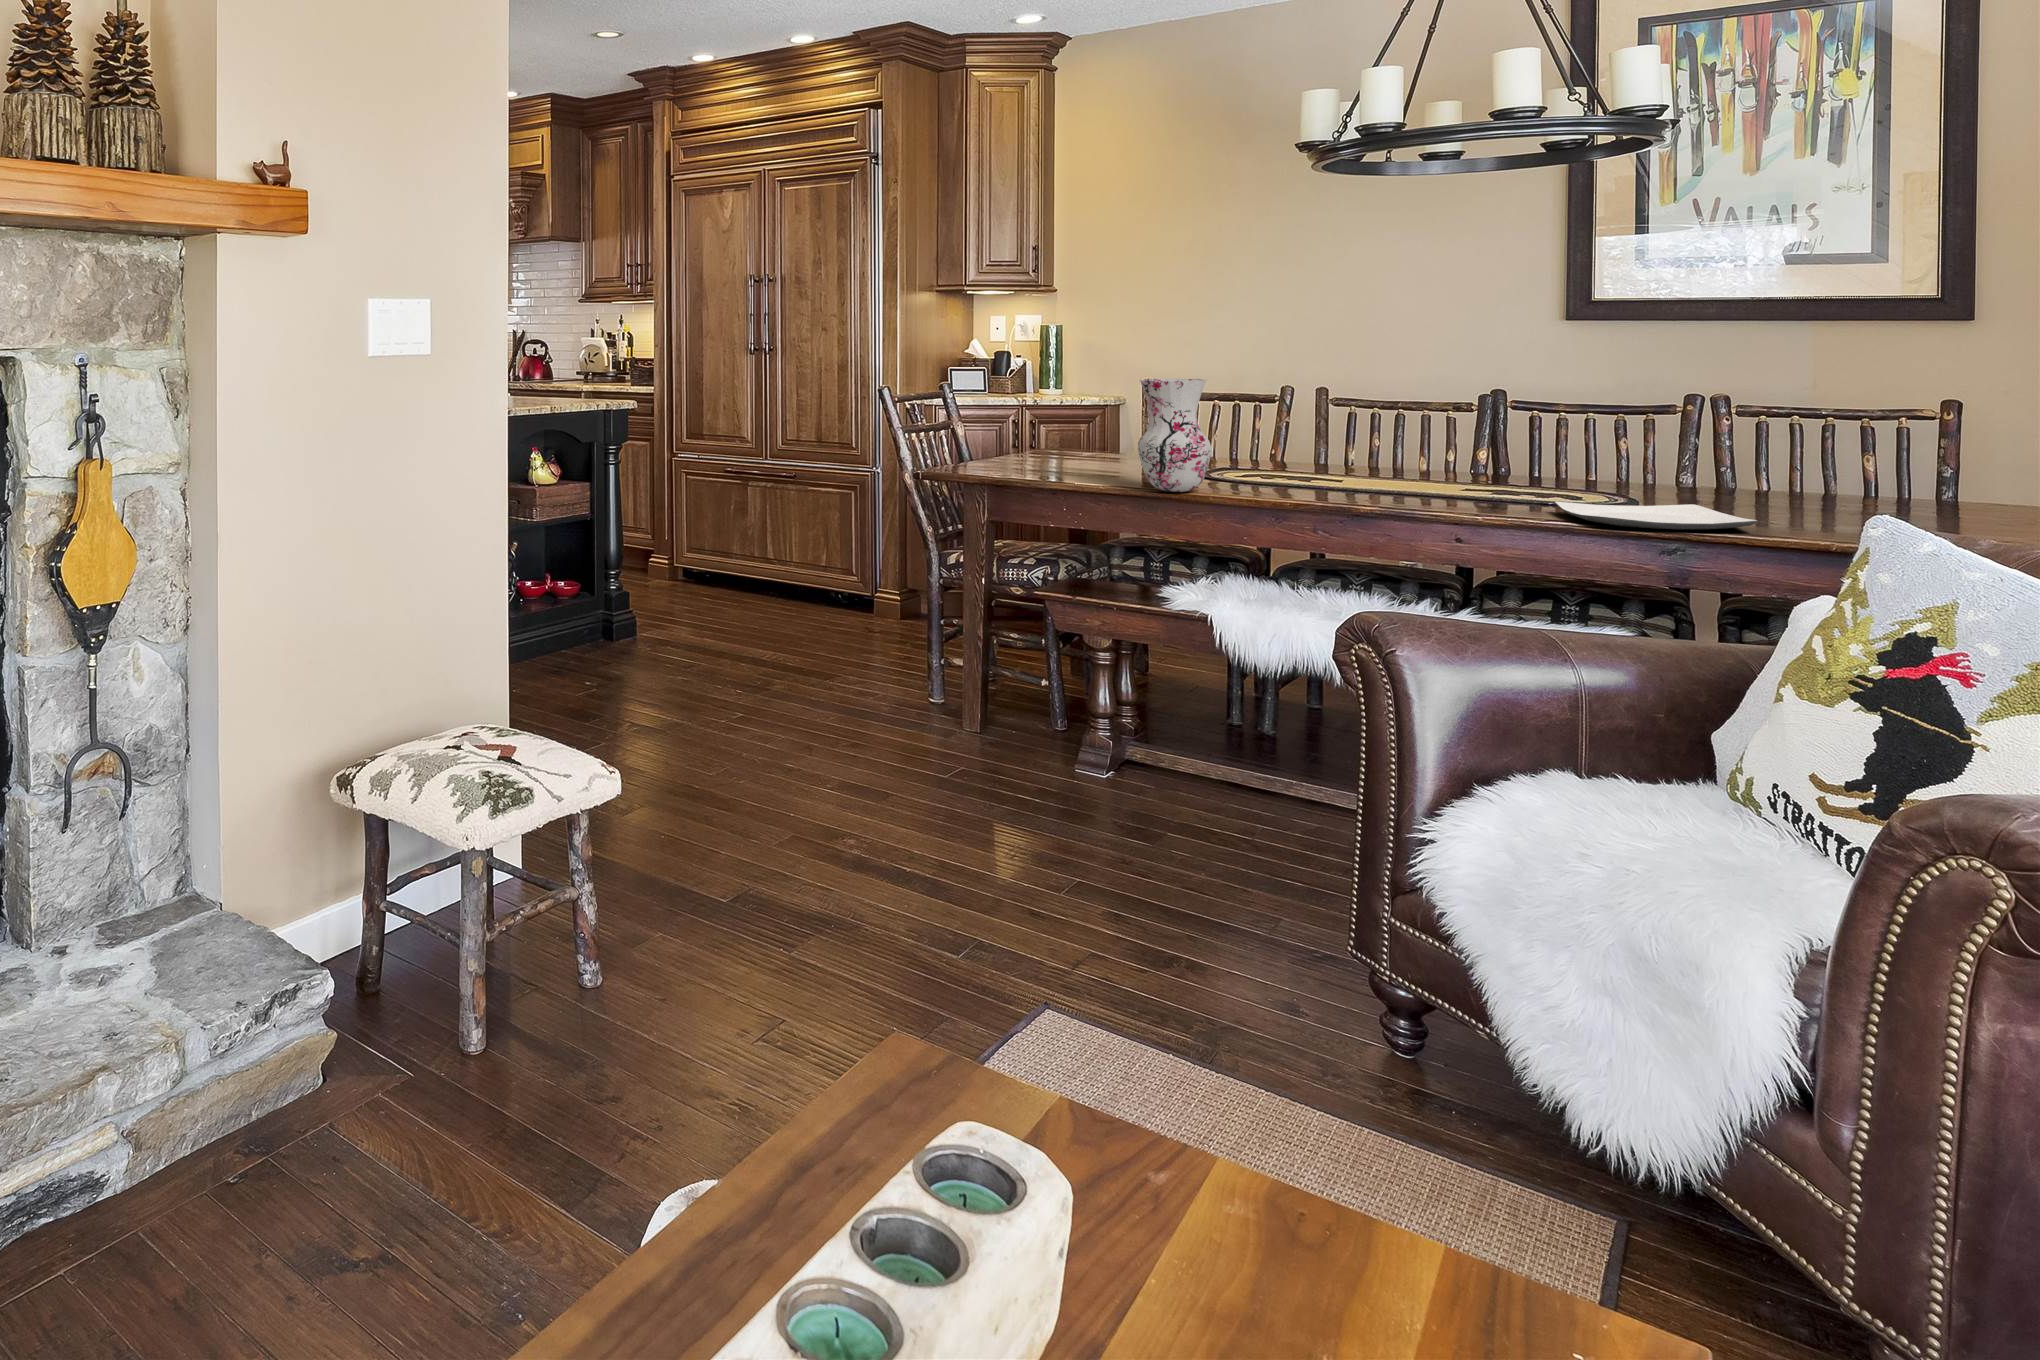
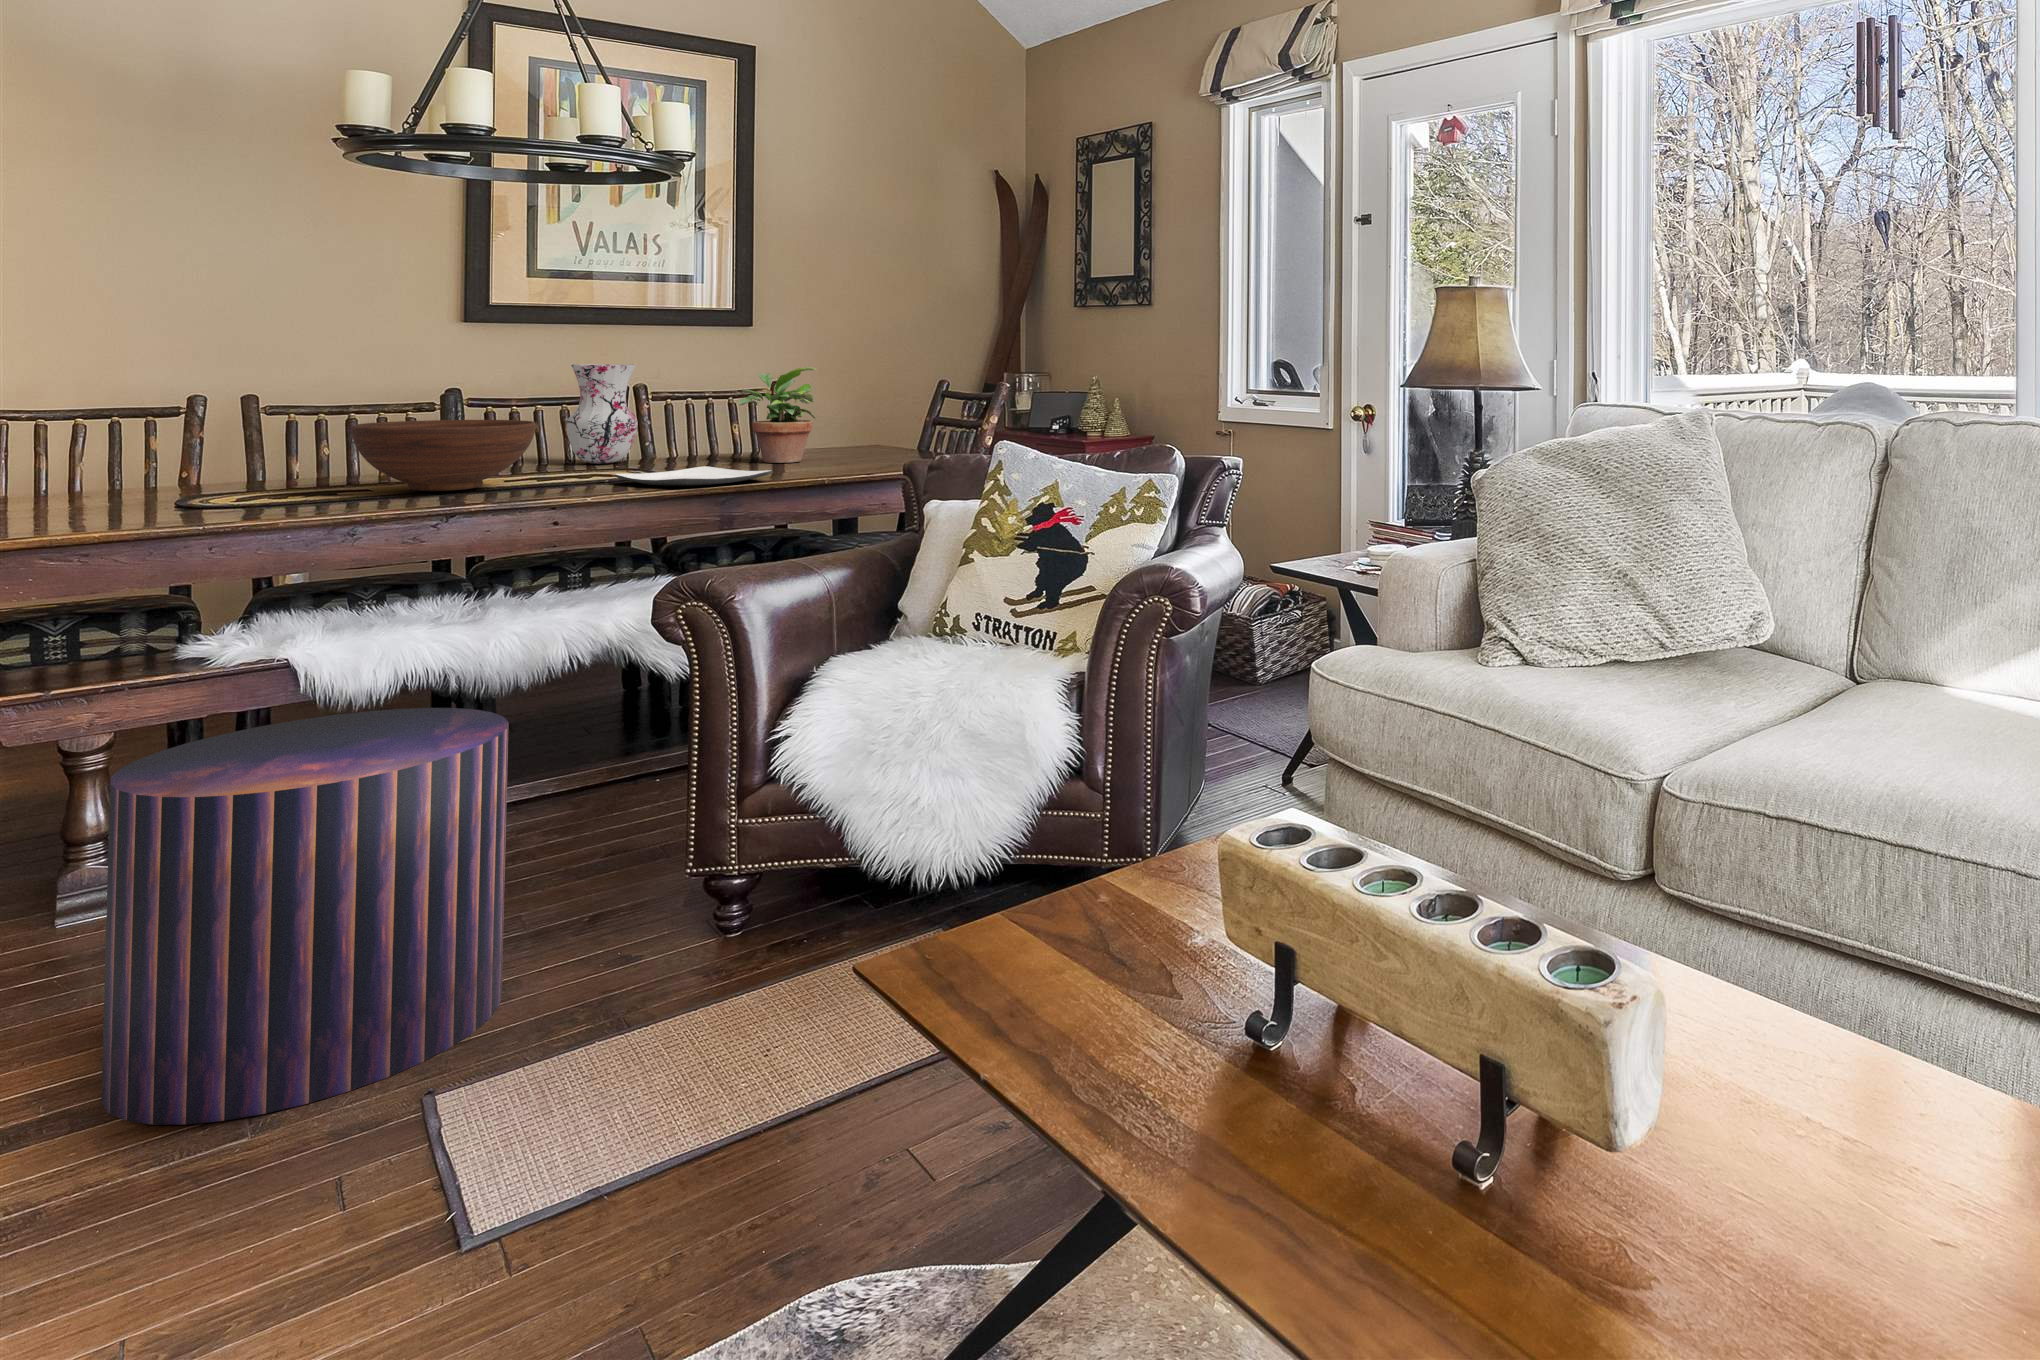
vase: present [1138,378,1211,492] -> present [566,364,638,464]
potted plant: none [1793,378,1938,513] -> present [738,367,817,463]
fruit bowl: none [1304,429,1472,501] -> present [351,420,536,491]
pouf: none [920,672,1183,1000] -> present [101,708,508,1125]

